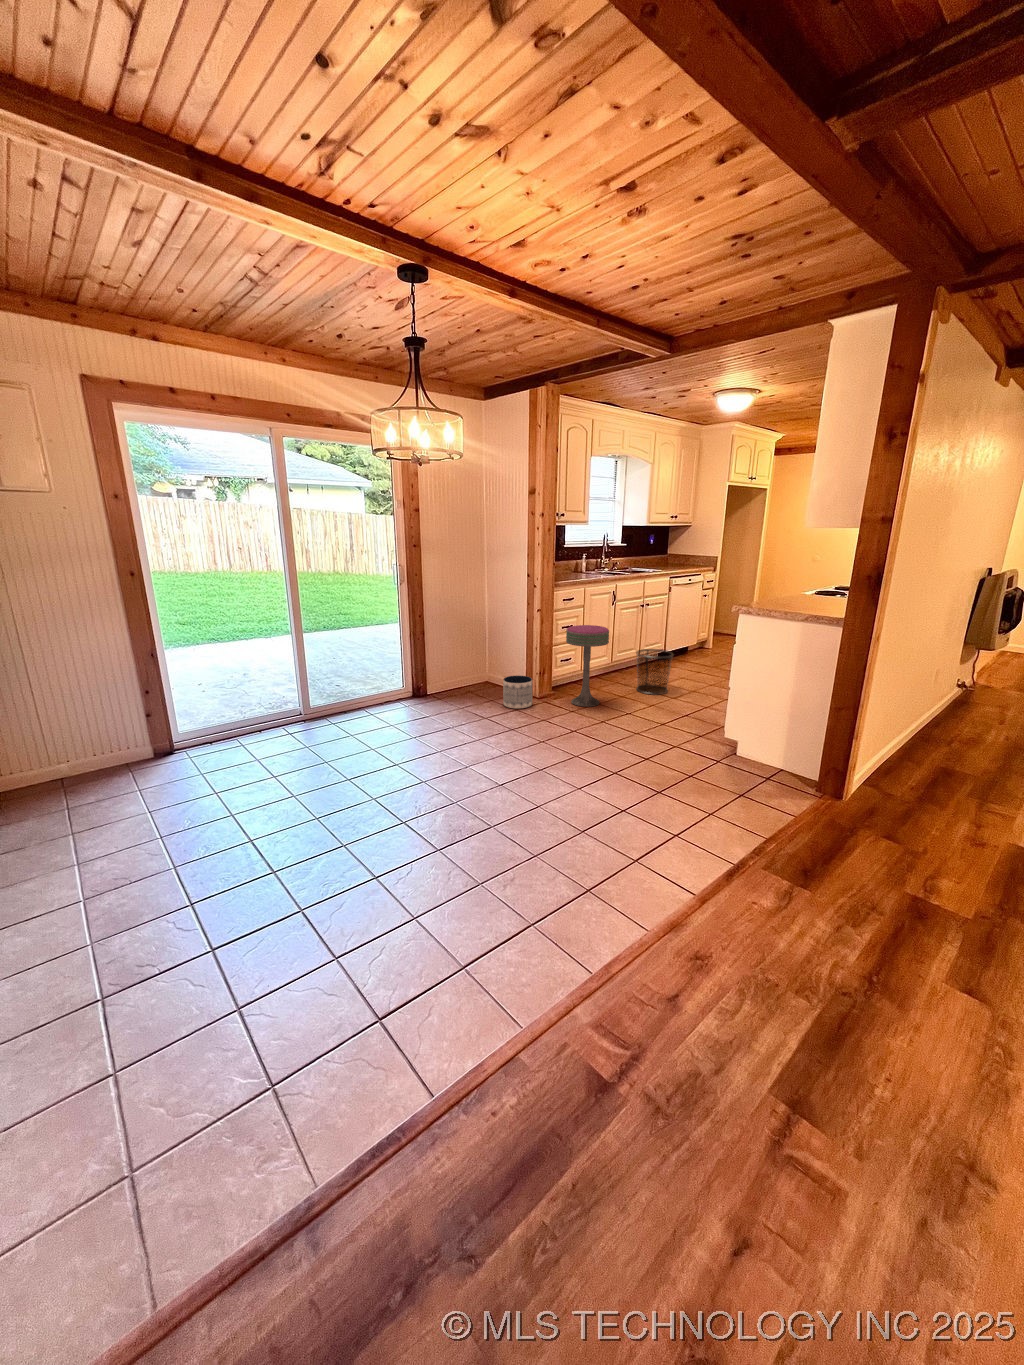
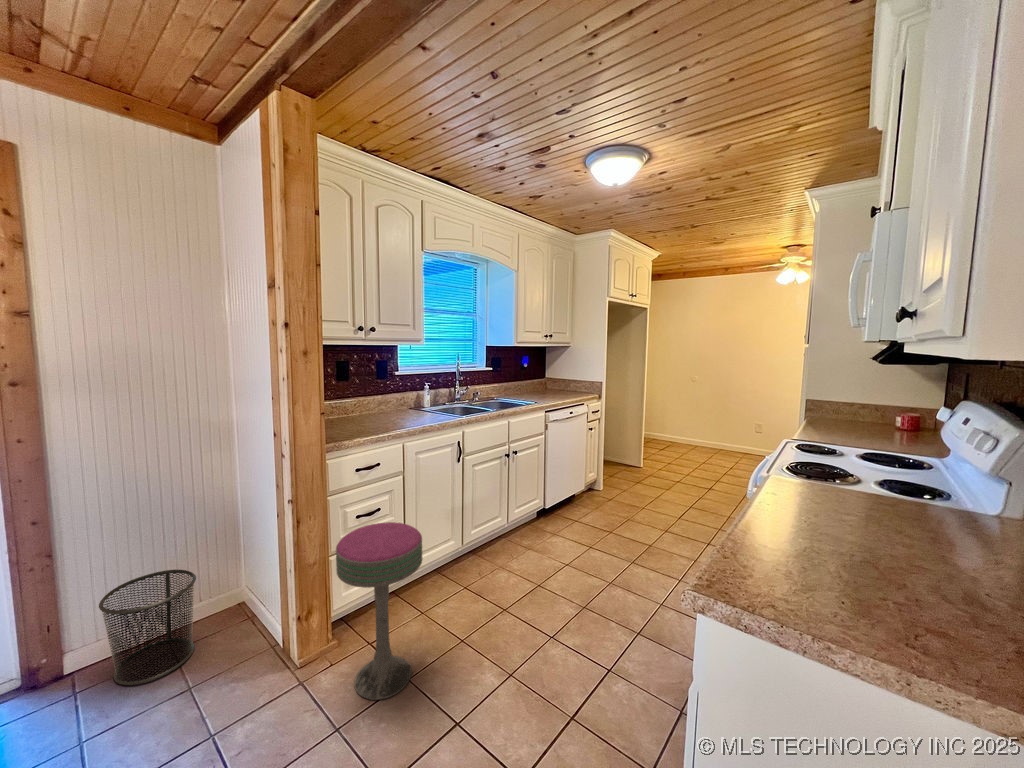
waste bin: present [636,649,673,695] -> present [99,570,196,685]
planter: present [503,675,532,709] -> none [193,633,269,730]

